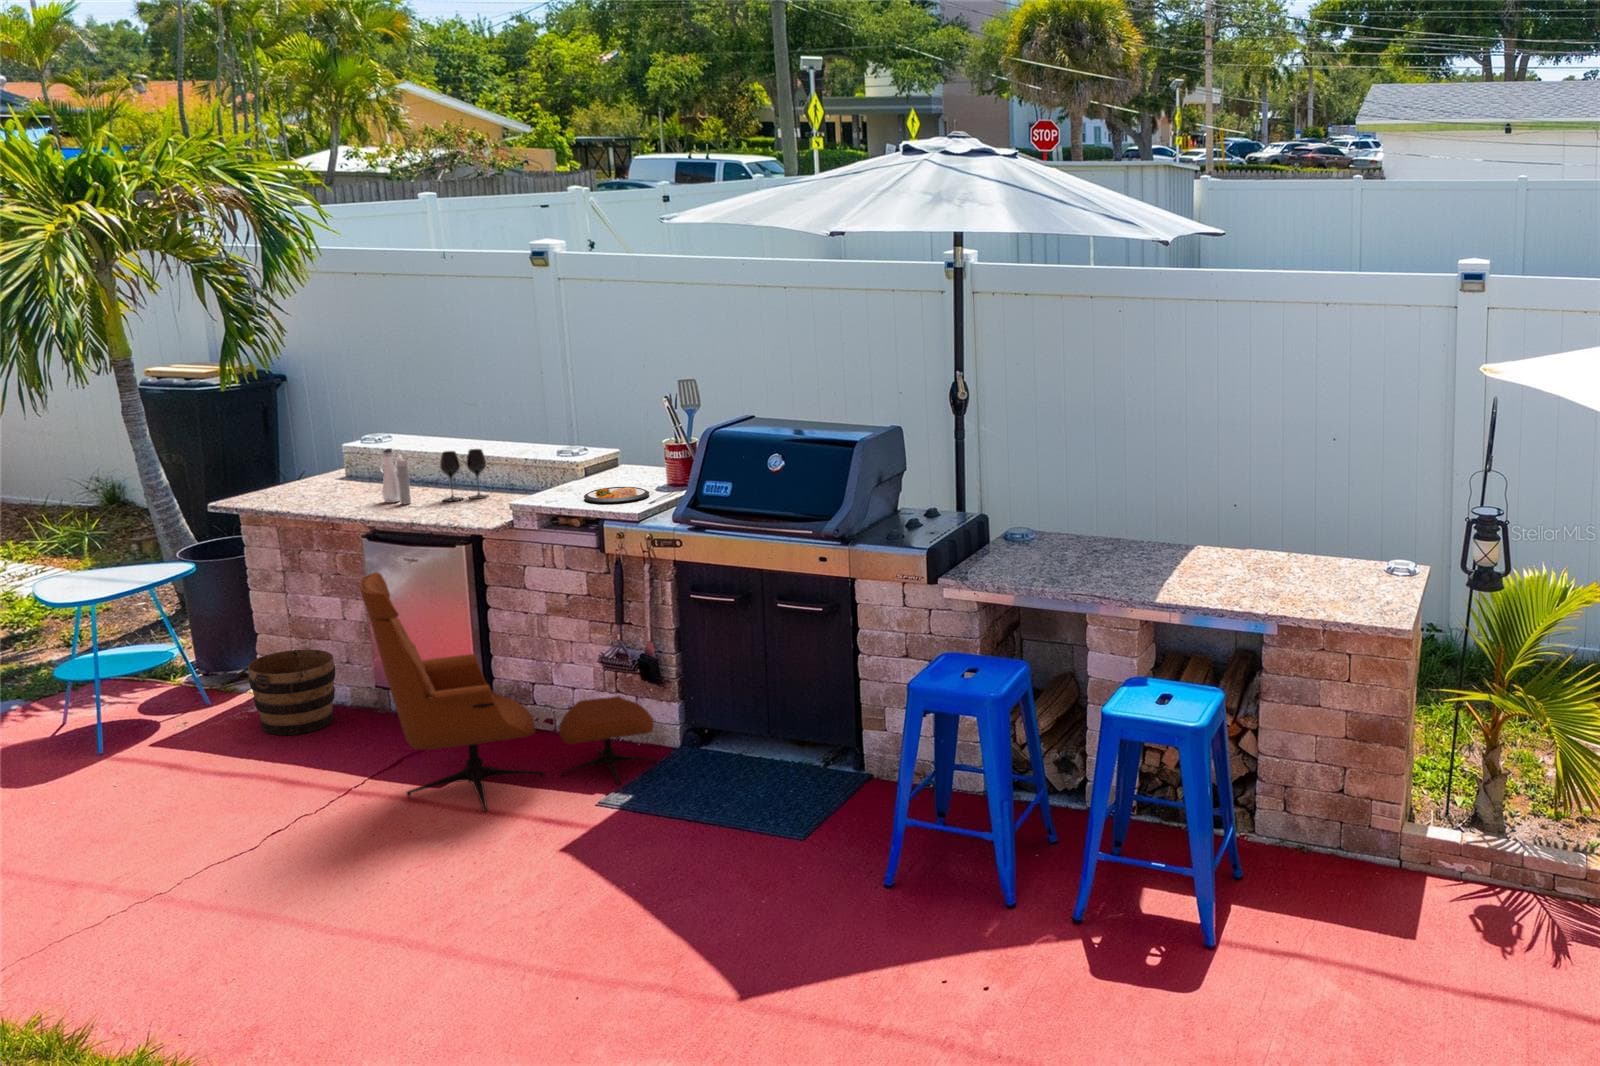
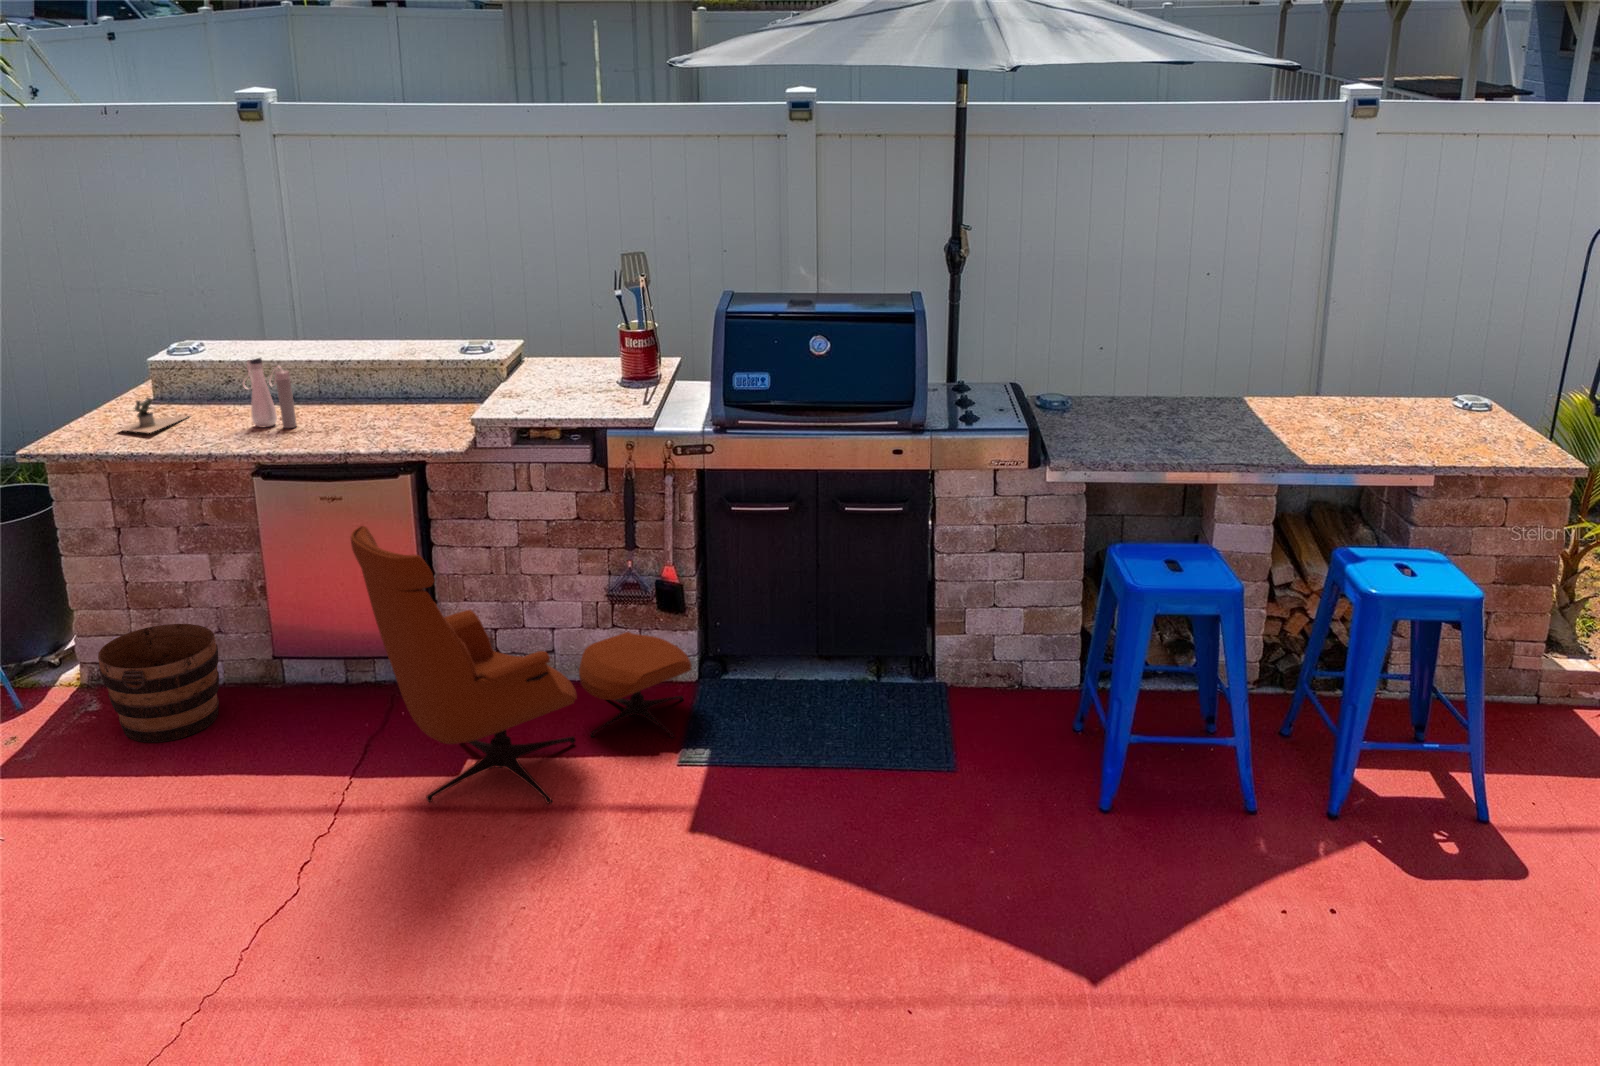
wine glass: present [440,449,489,501] -> none [331,351,393,420]
potted plant: none [298,473,371,500] -> present [119,397,188,433]
dish: present [584,487,649,503] -> none [561,385,640,408]

